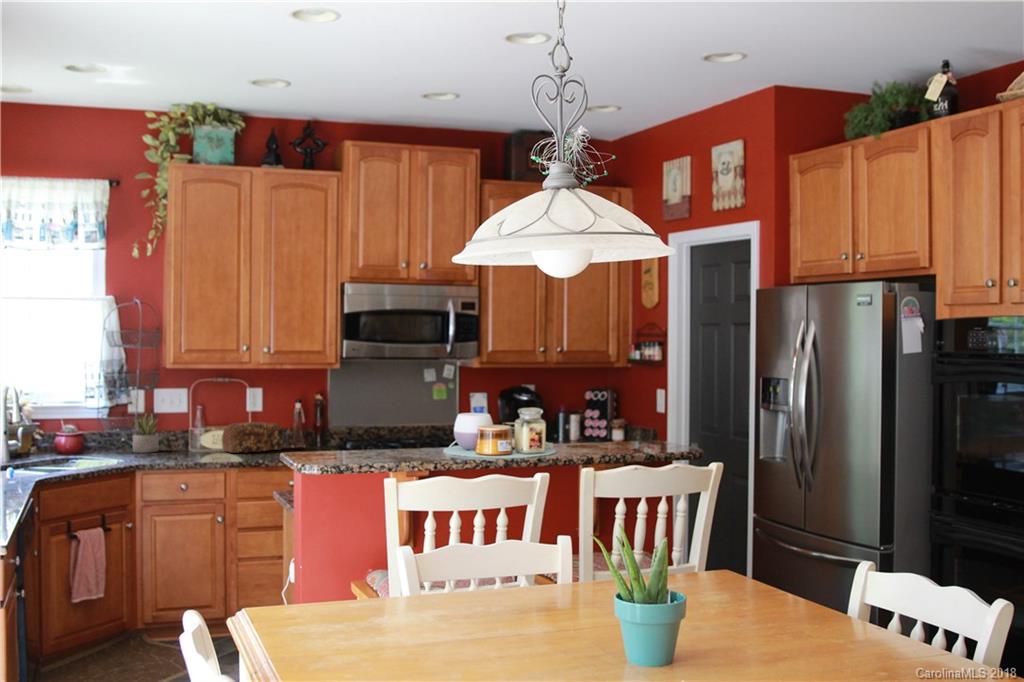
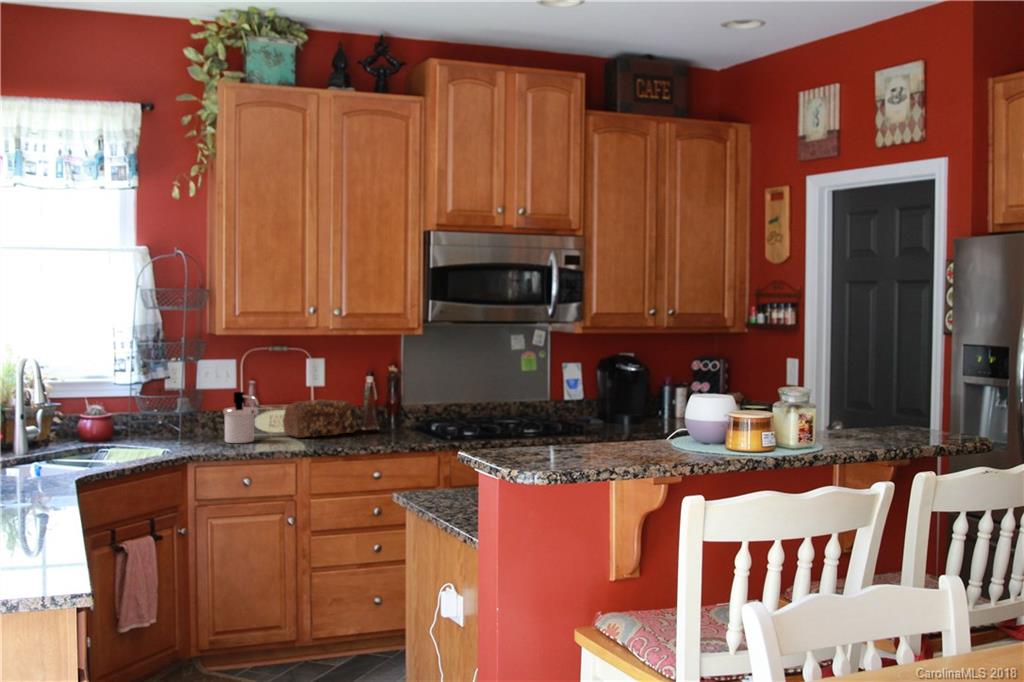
succulent plant: present [133,414,159,453] -> none [171,388,205,437]
soap dispenser: none [170,415,197,457] -> present [223,392,258,443]

